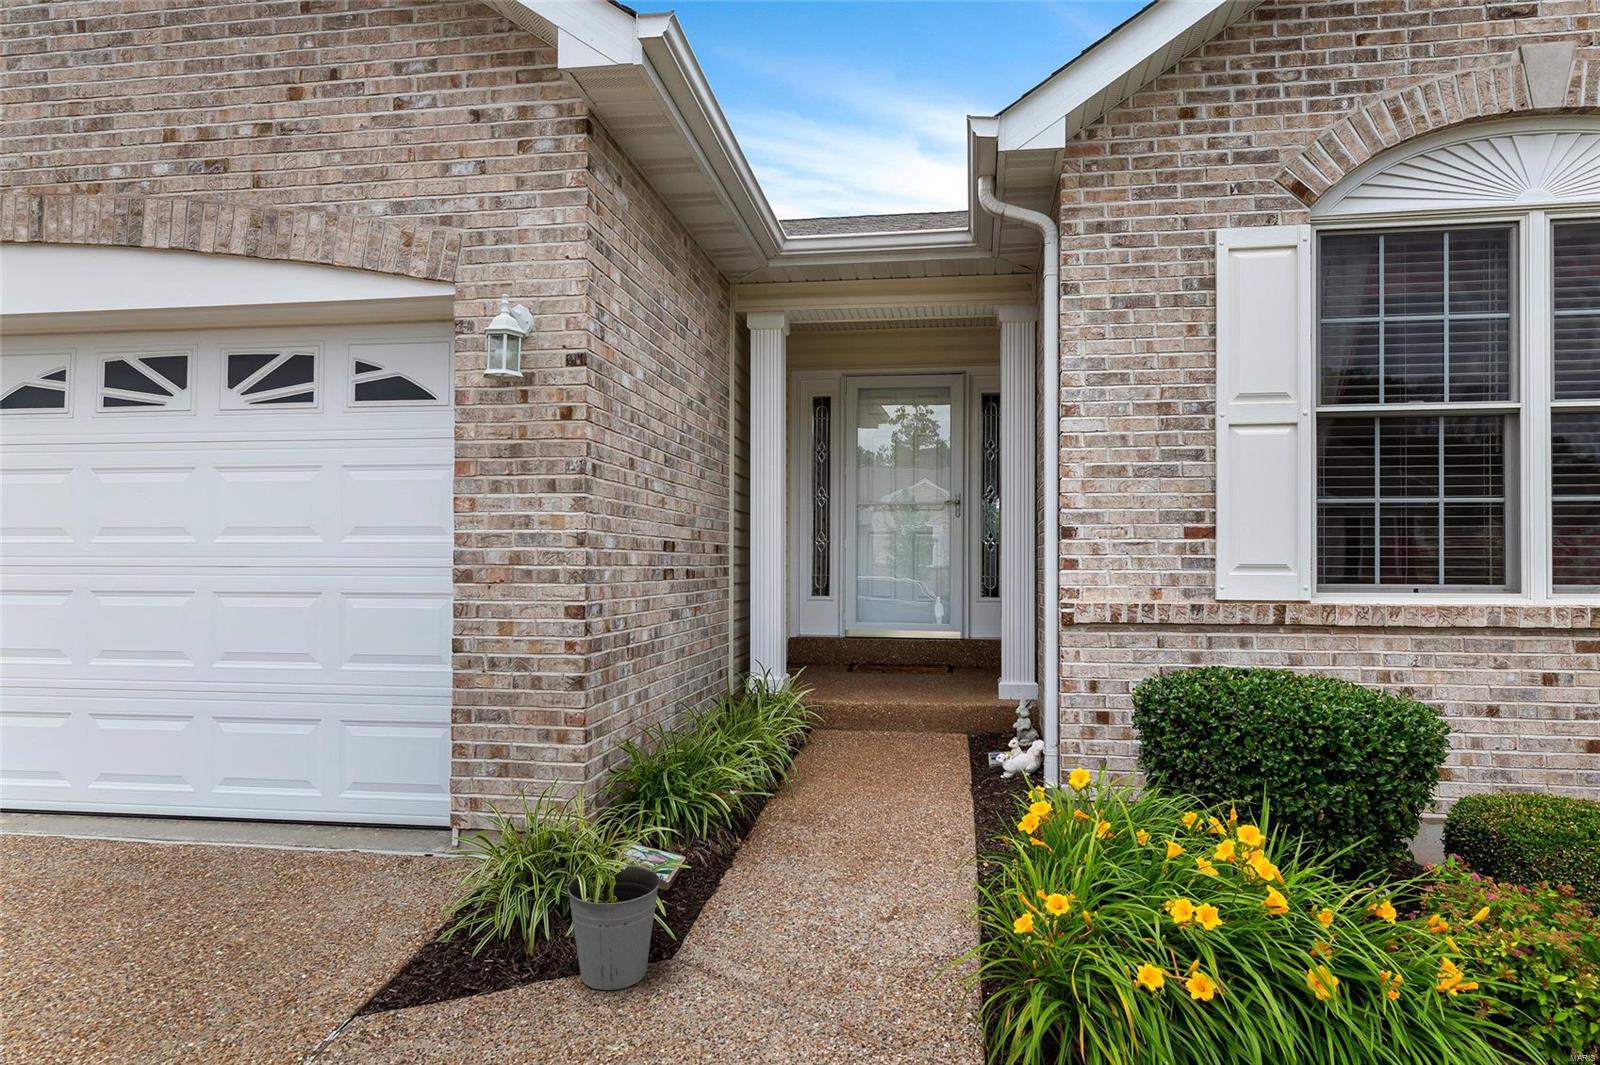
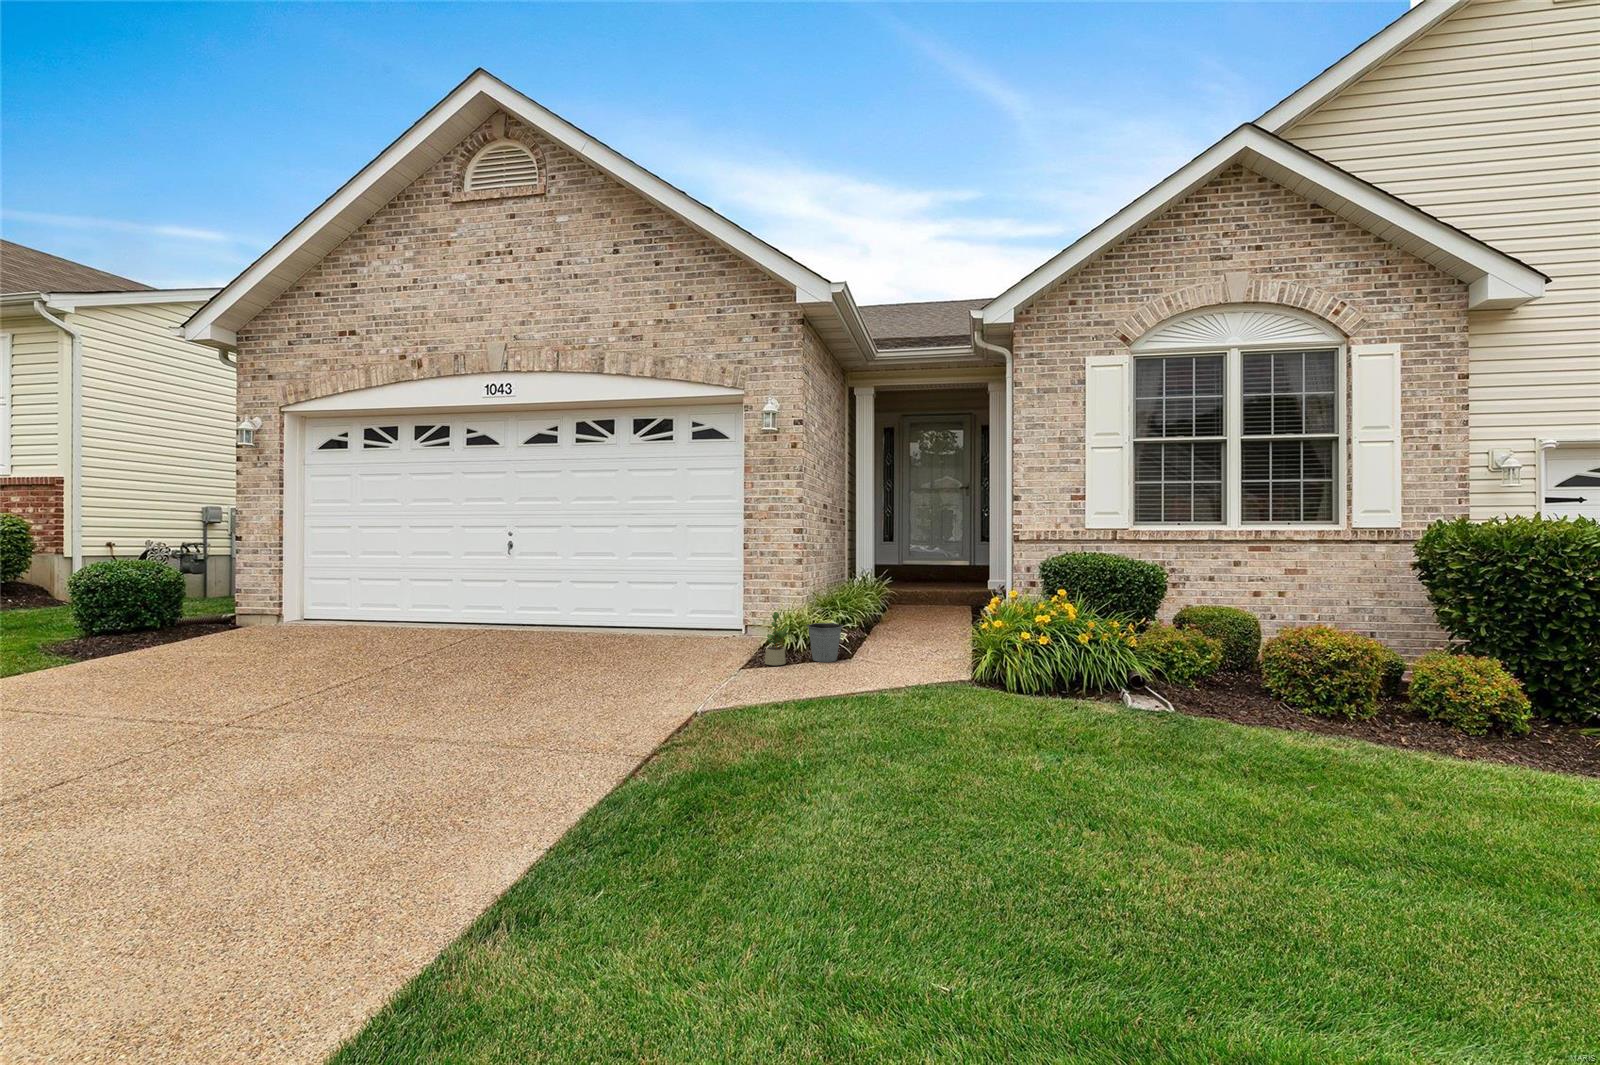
potted plant: none [432,867,512,1027] -> present [765,612,790,665]

